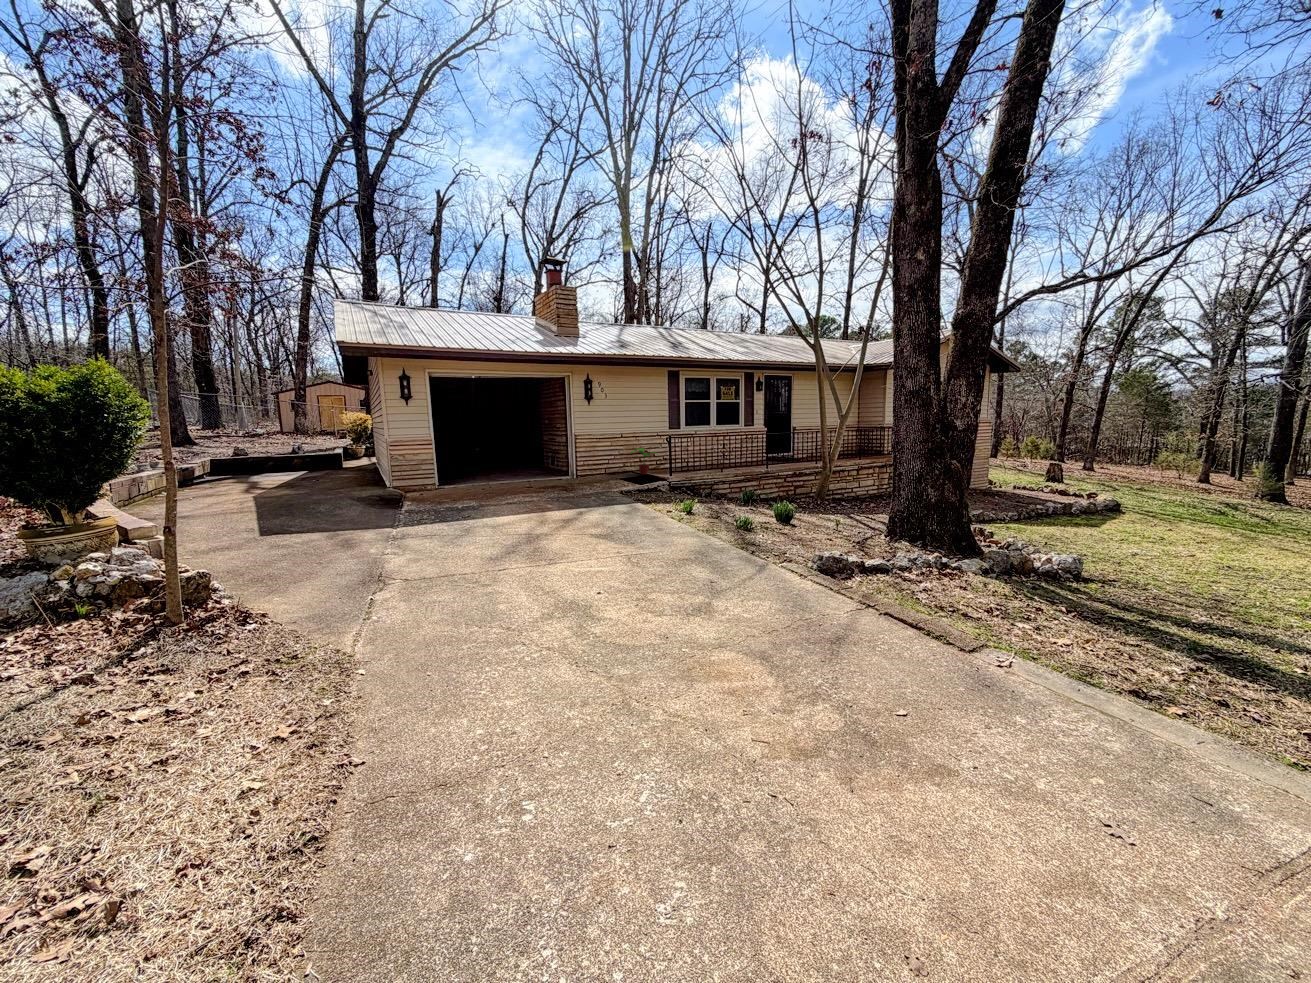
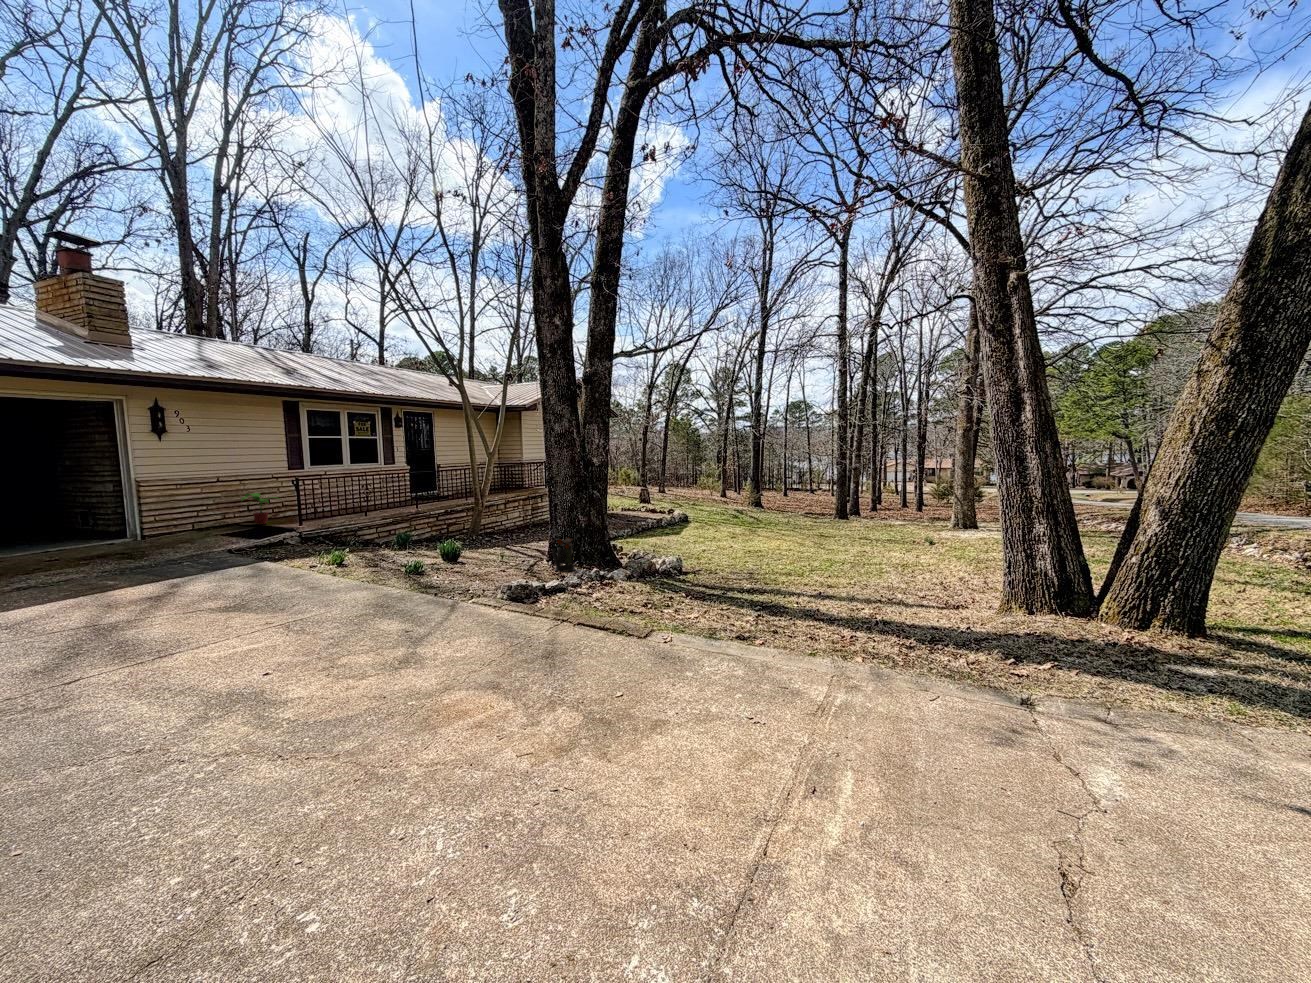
watering can: none [888,510,919,553] -> present [553,537,575,572]

